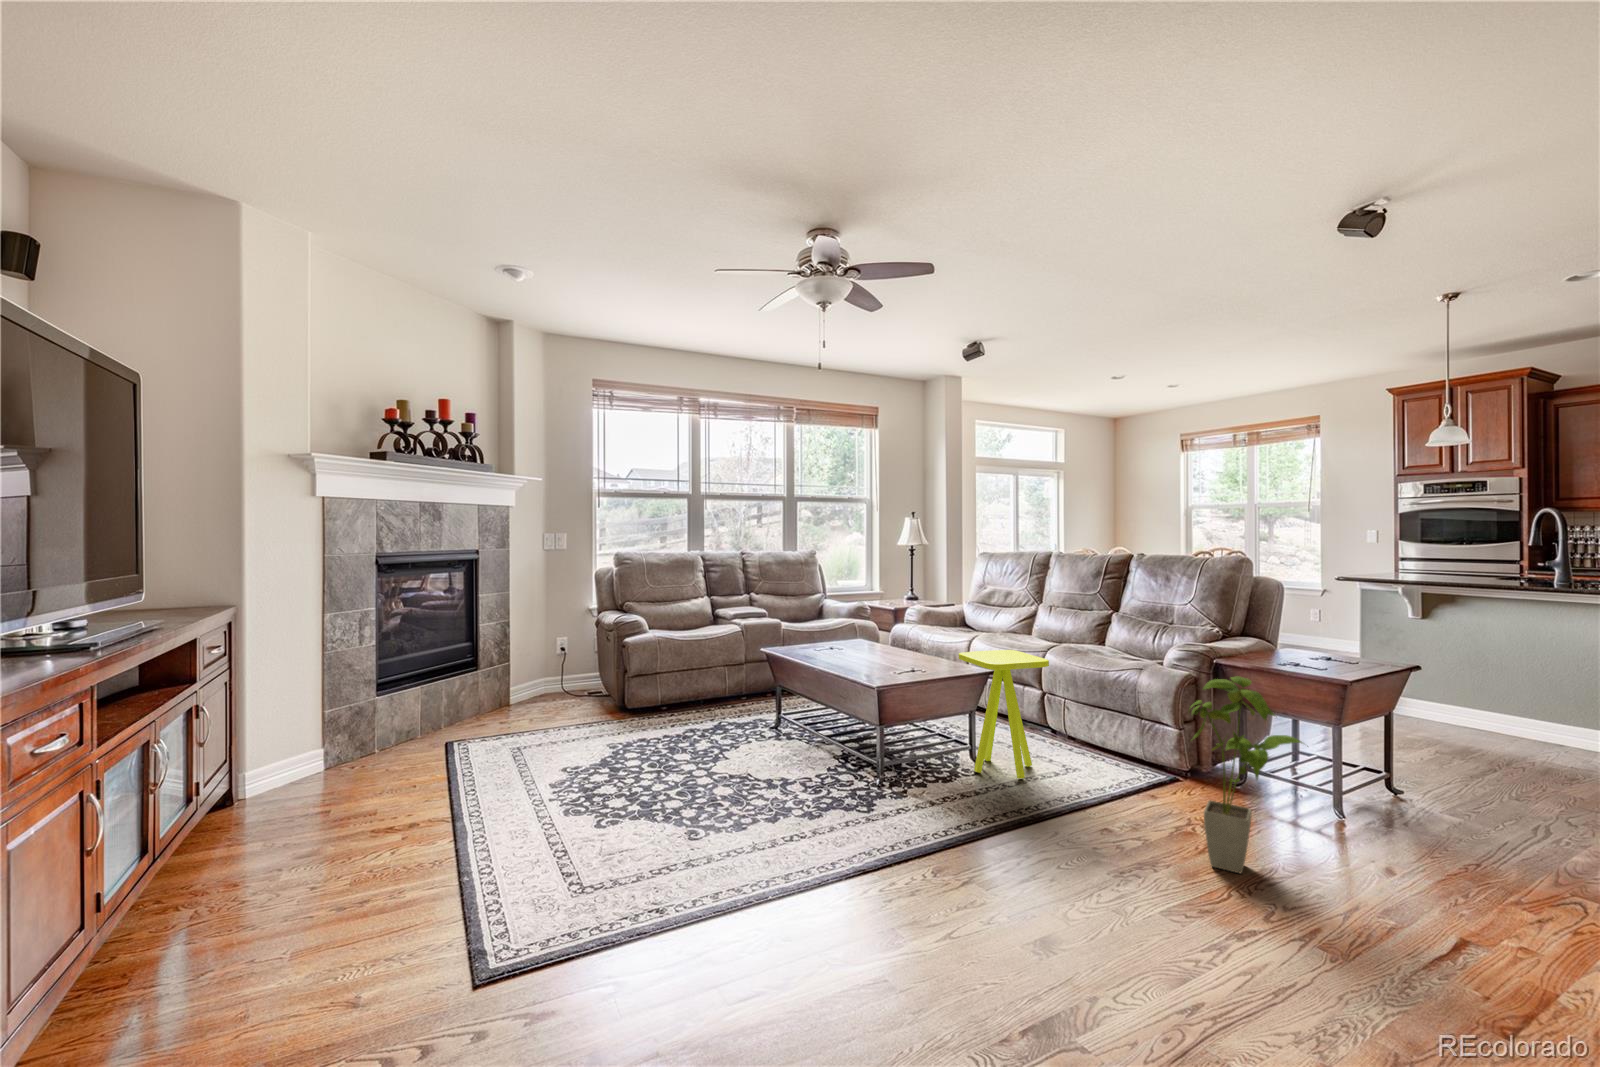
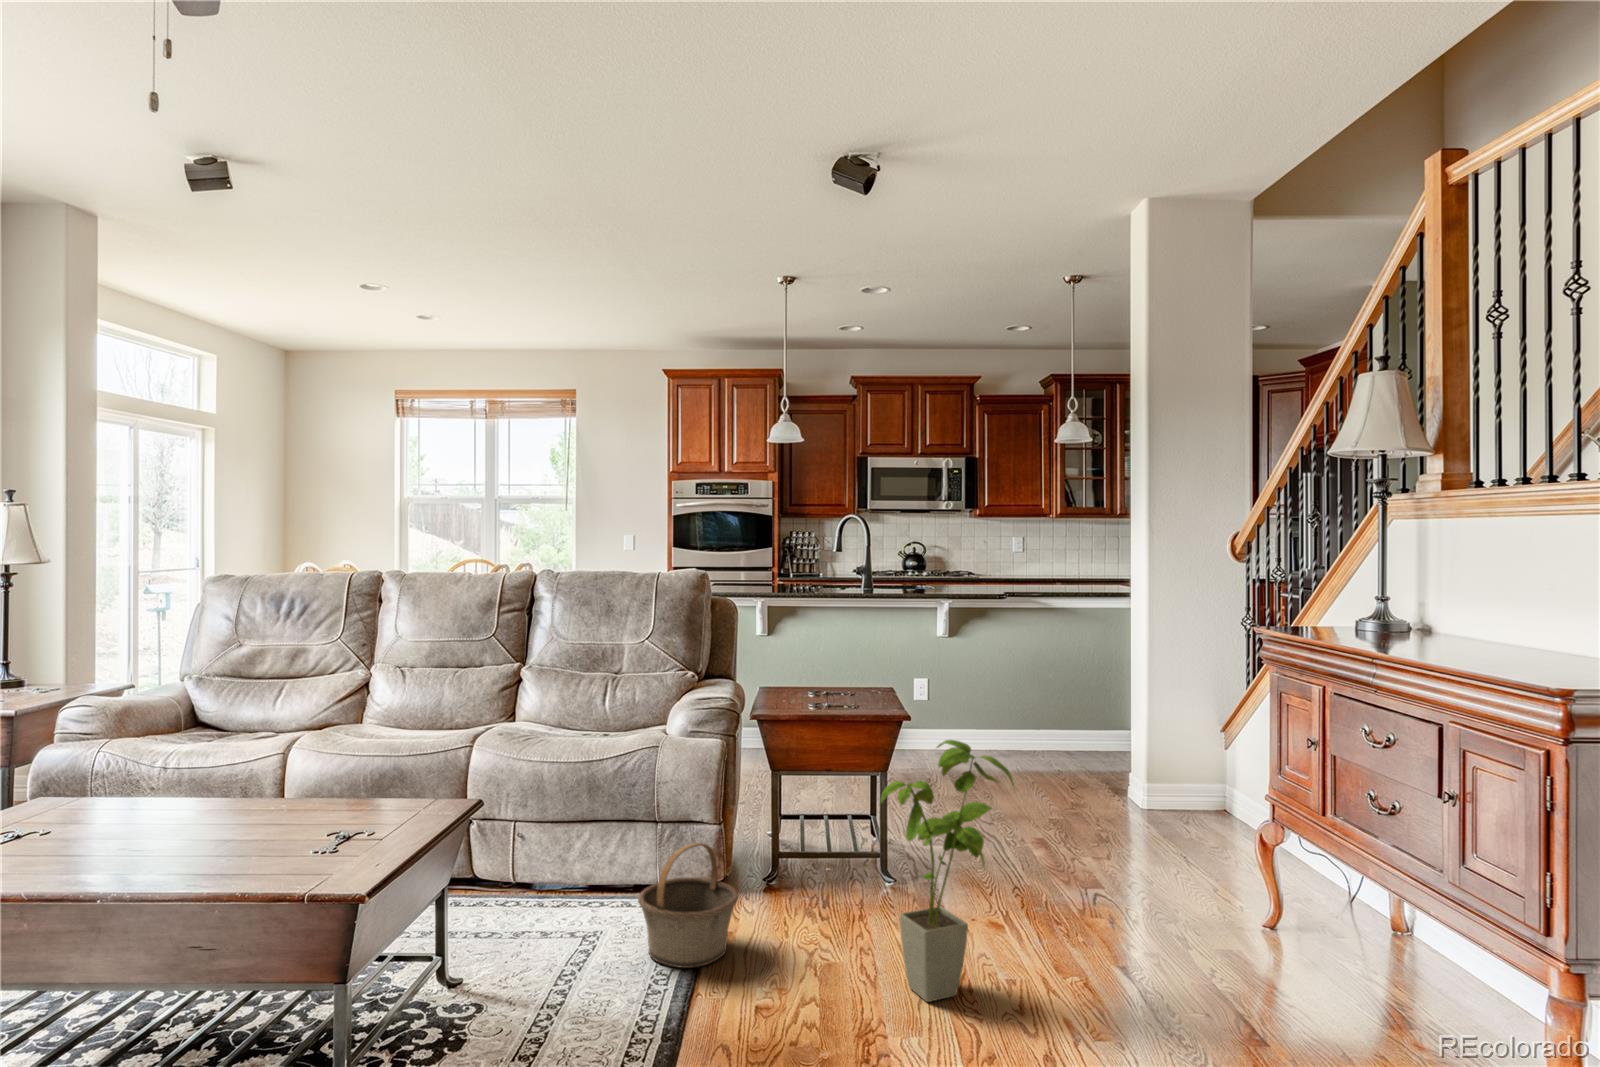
side table: present [959,650,1049,778] -> none [437,758,598,1007]
basket: none [1072,723,1141,800] -> present [638,843,738,968]

